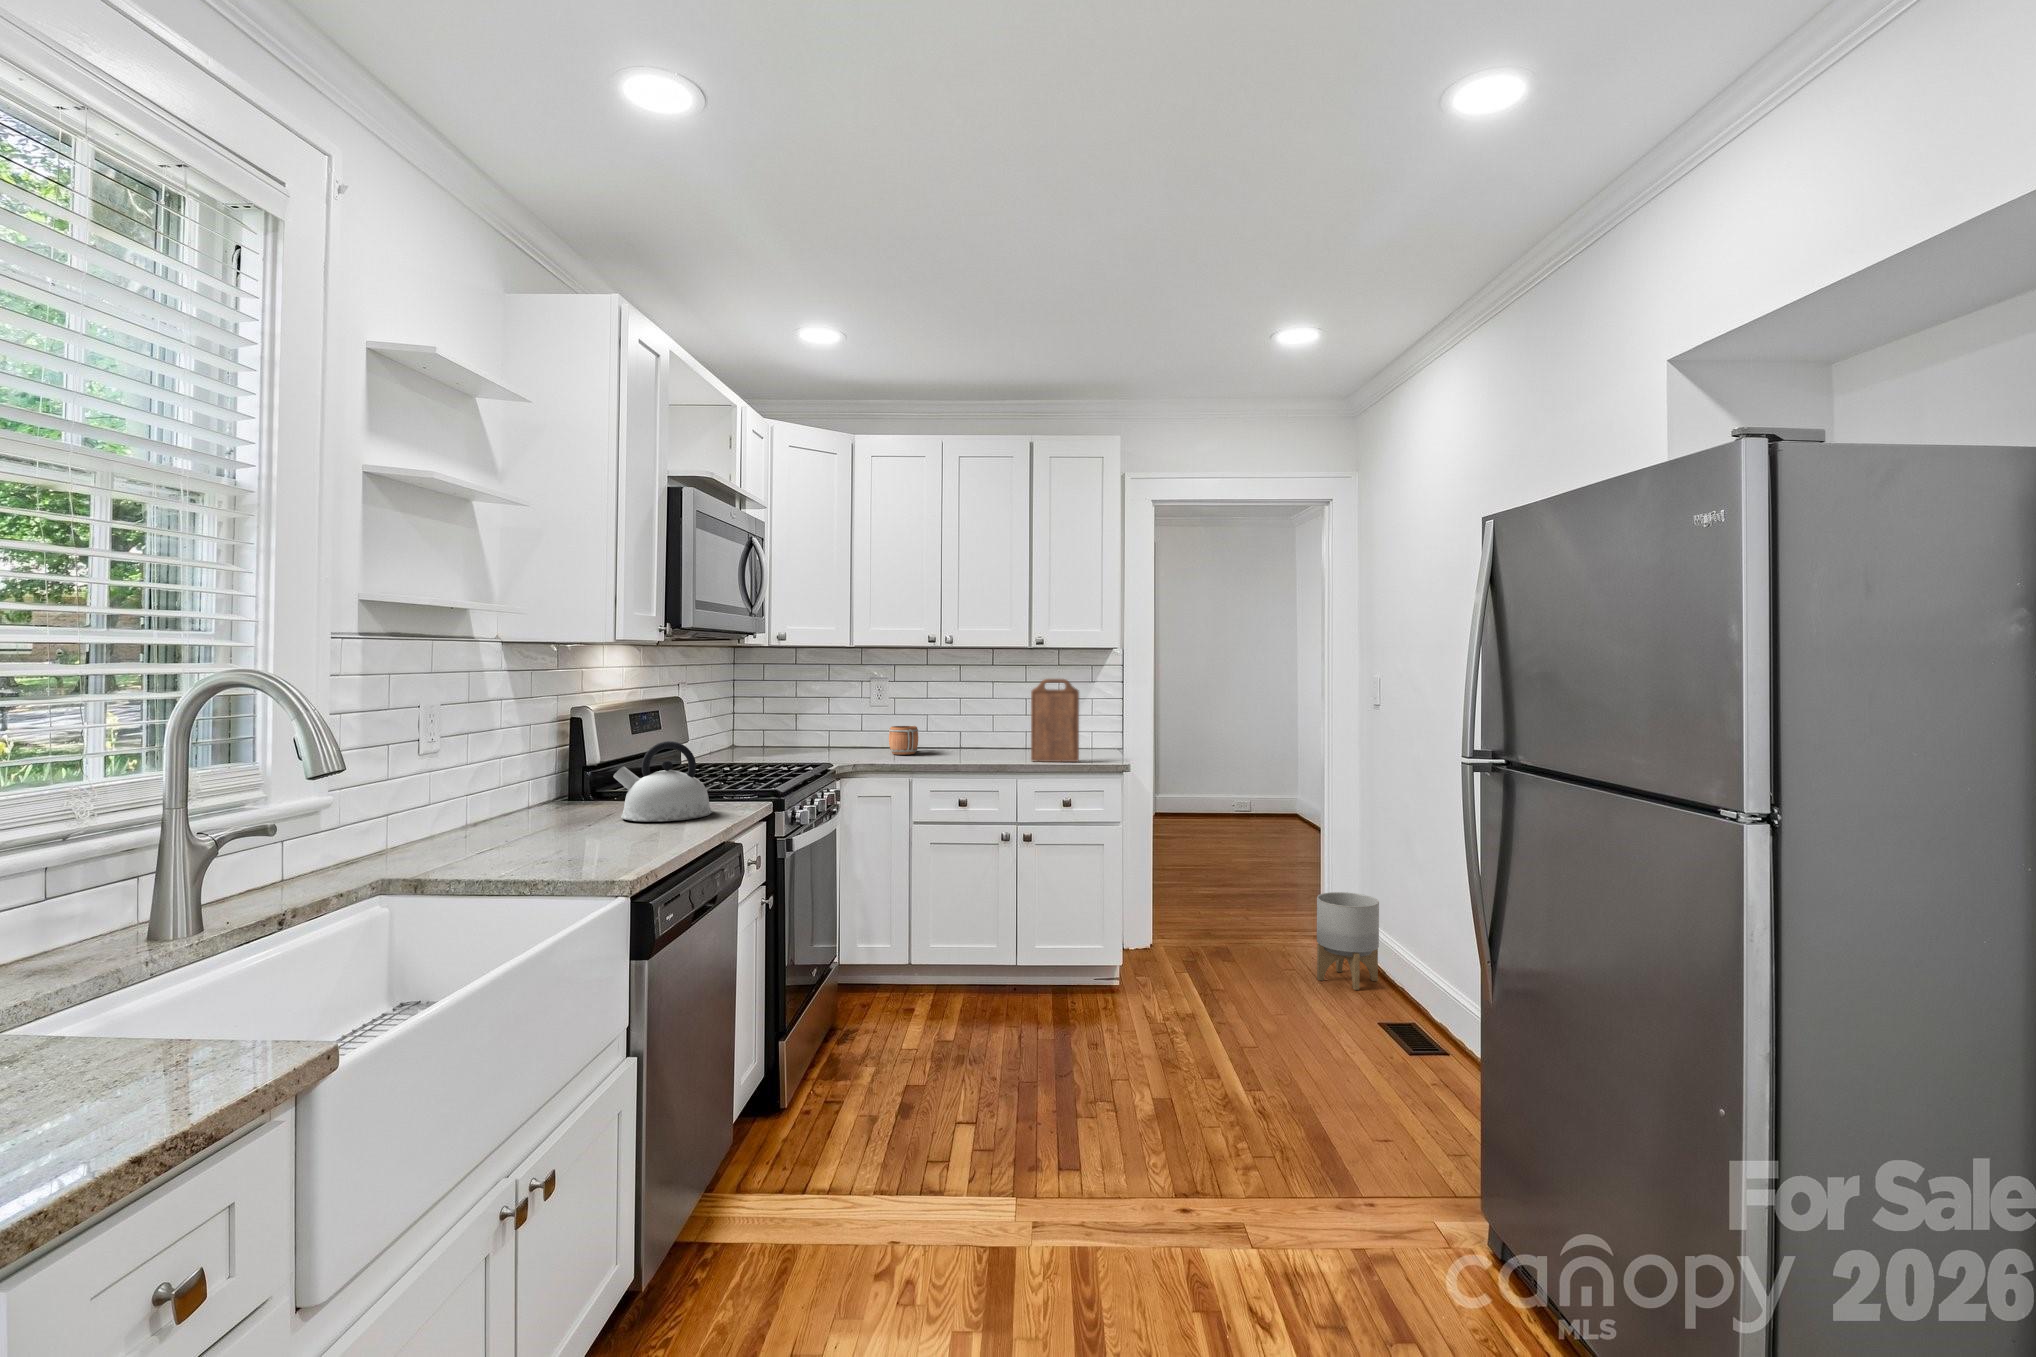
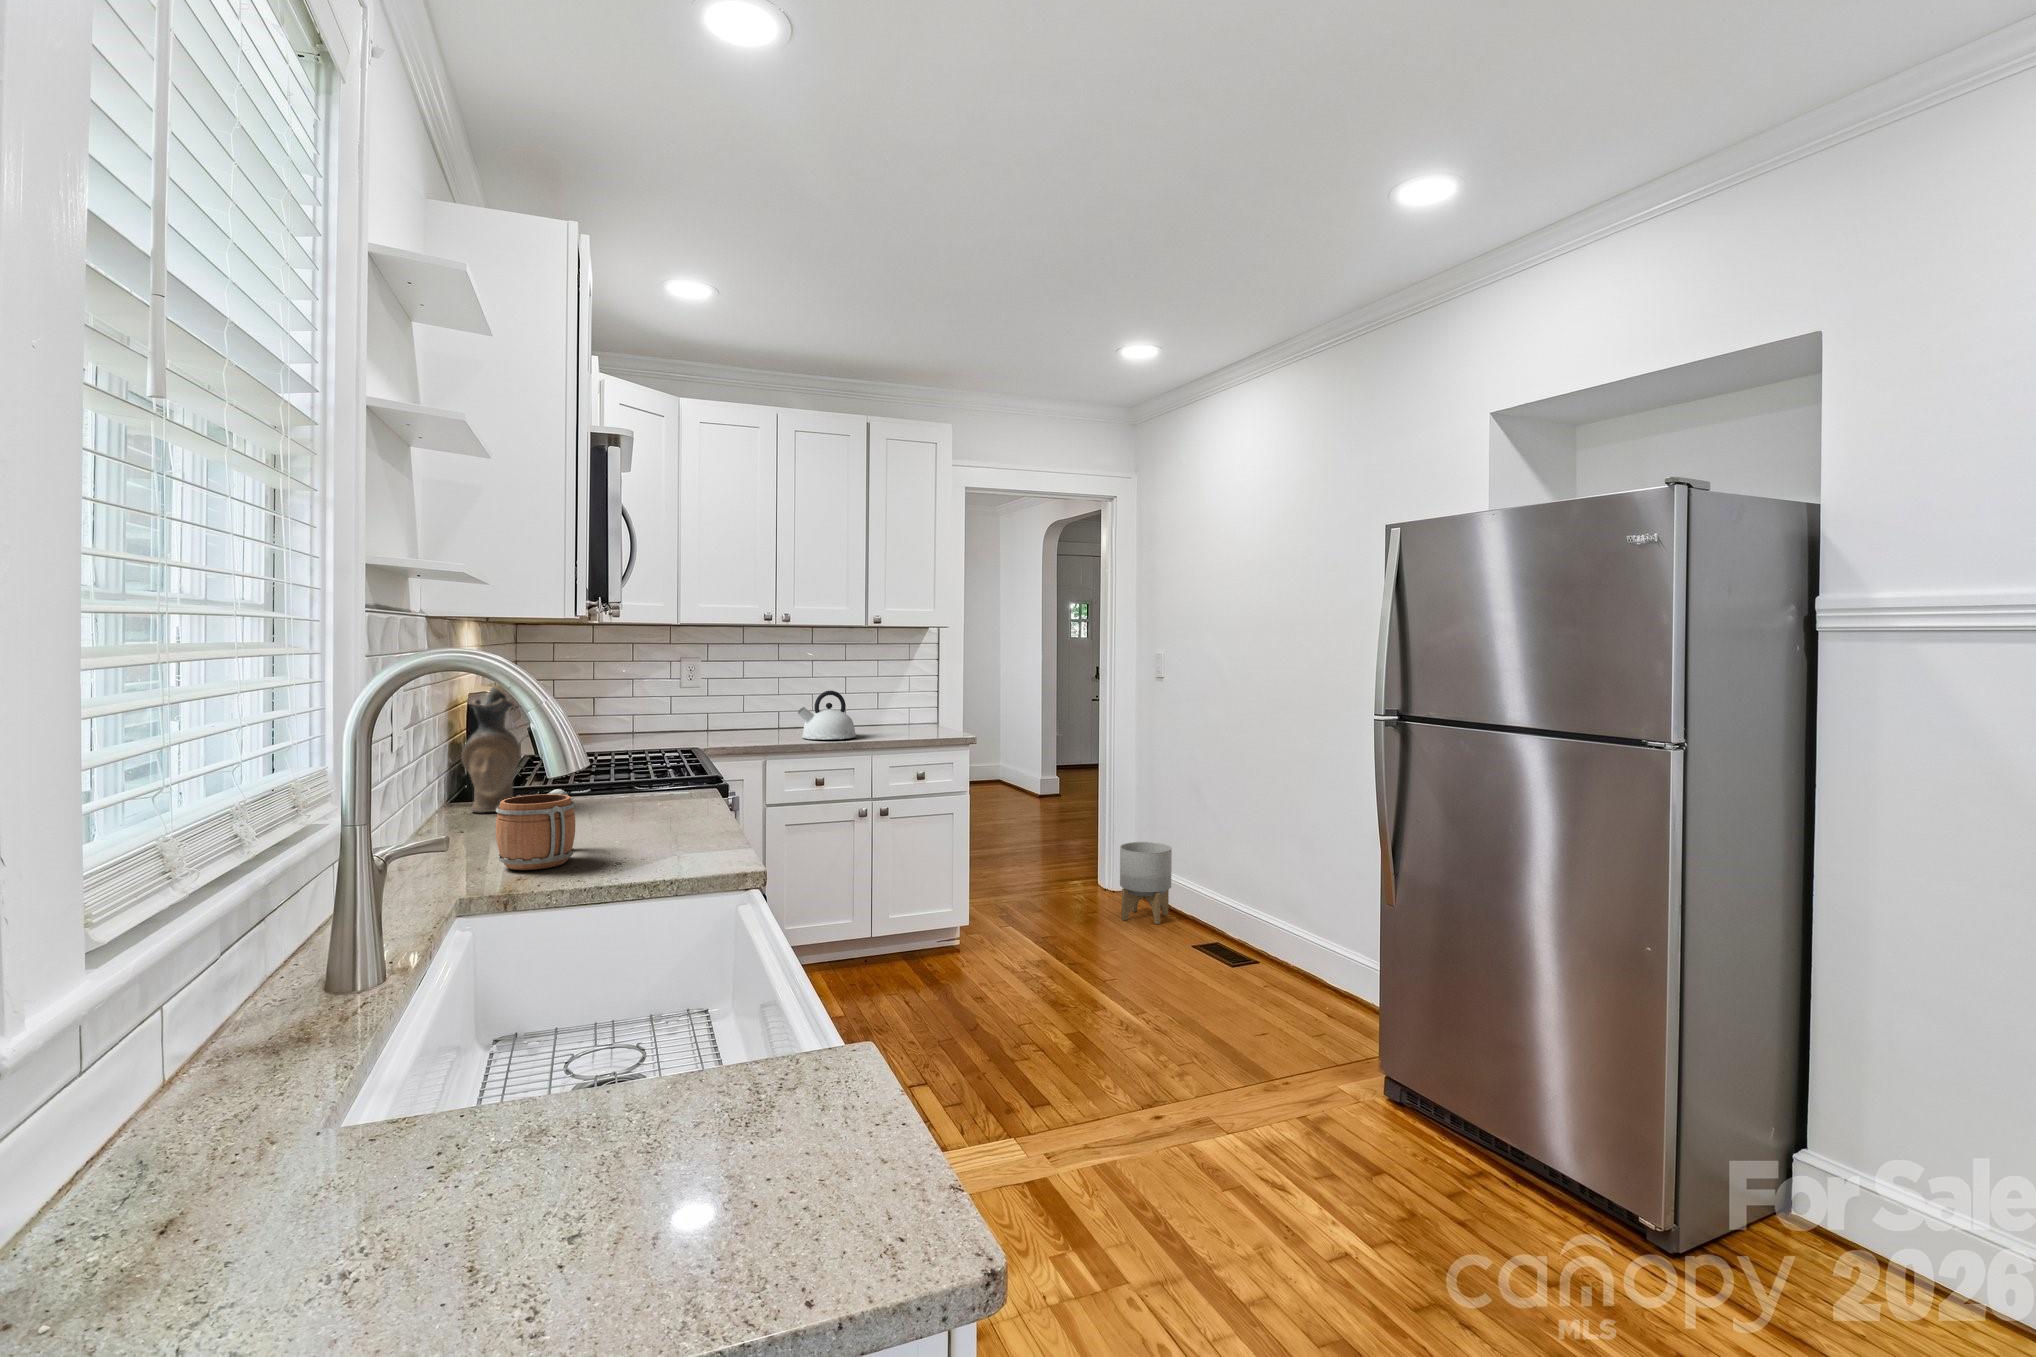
cutting board: present [1031,679,1079,762] -> none [875,656,922,738]
ceramic pitcher: none [545,702,596,811] -> present [462,687,520,812]
mug: present [889,725,918,755] -> present [496,789,575,870]
kettle: present [613,741,712,822] -> present [798,691,856,740]

